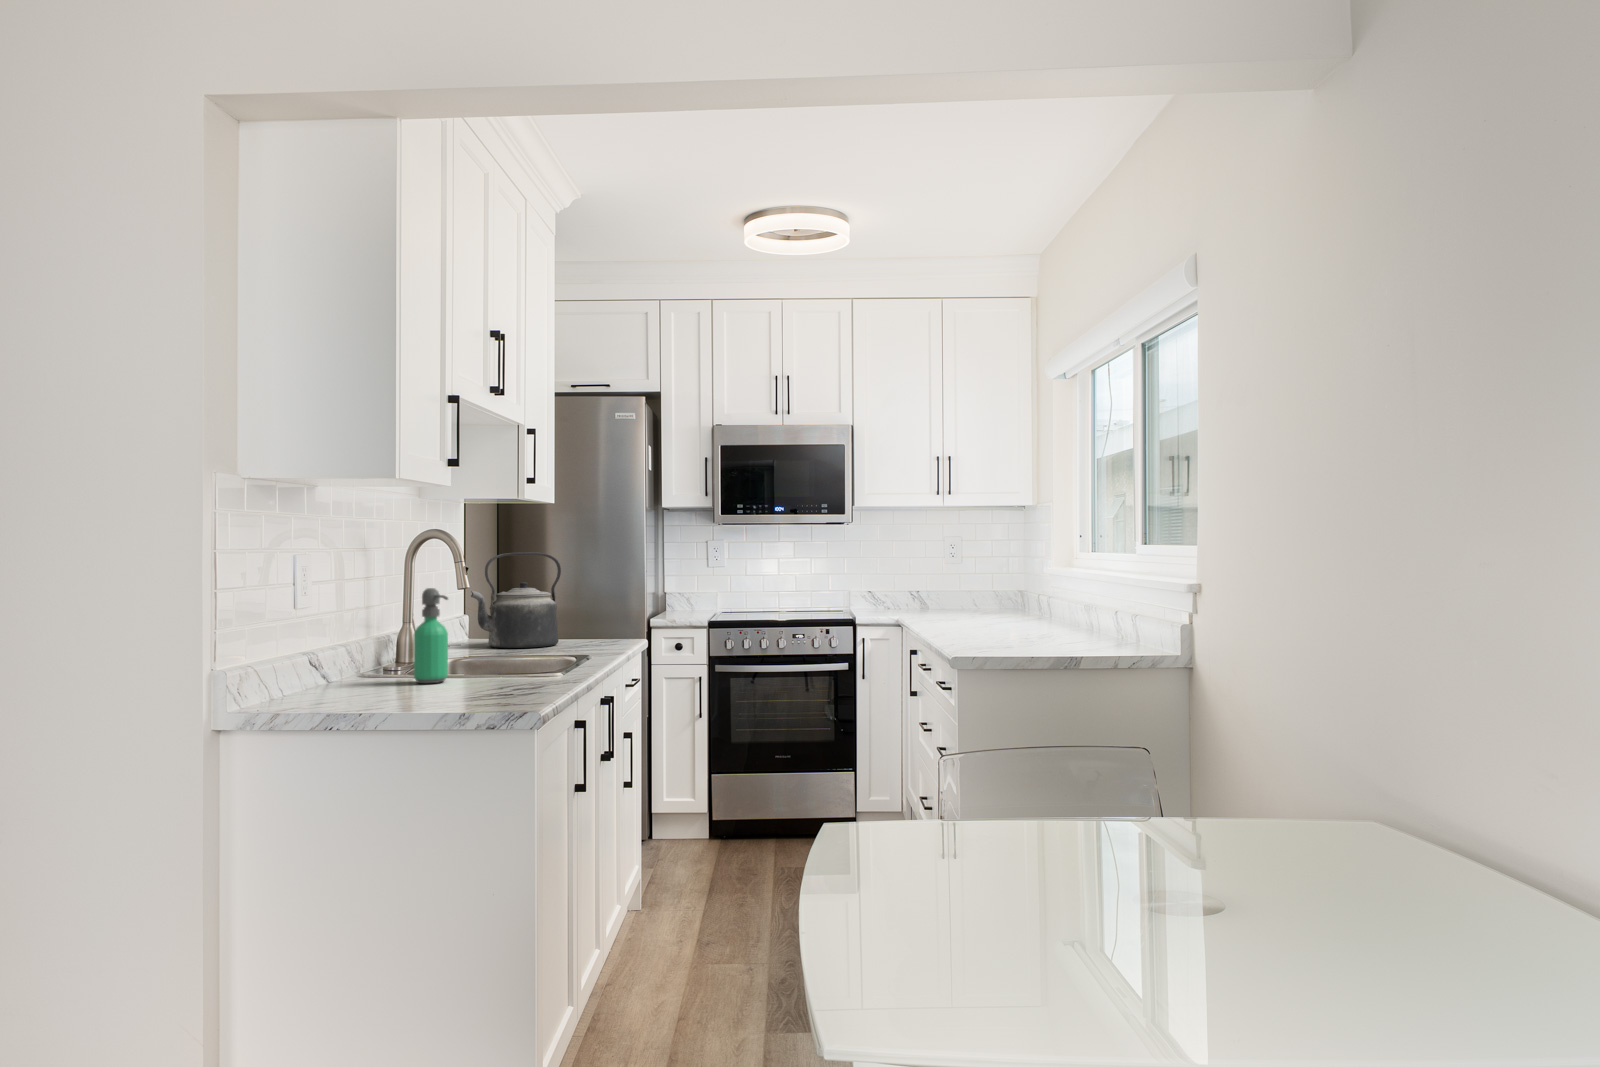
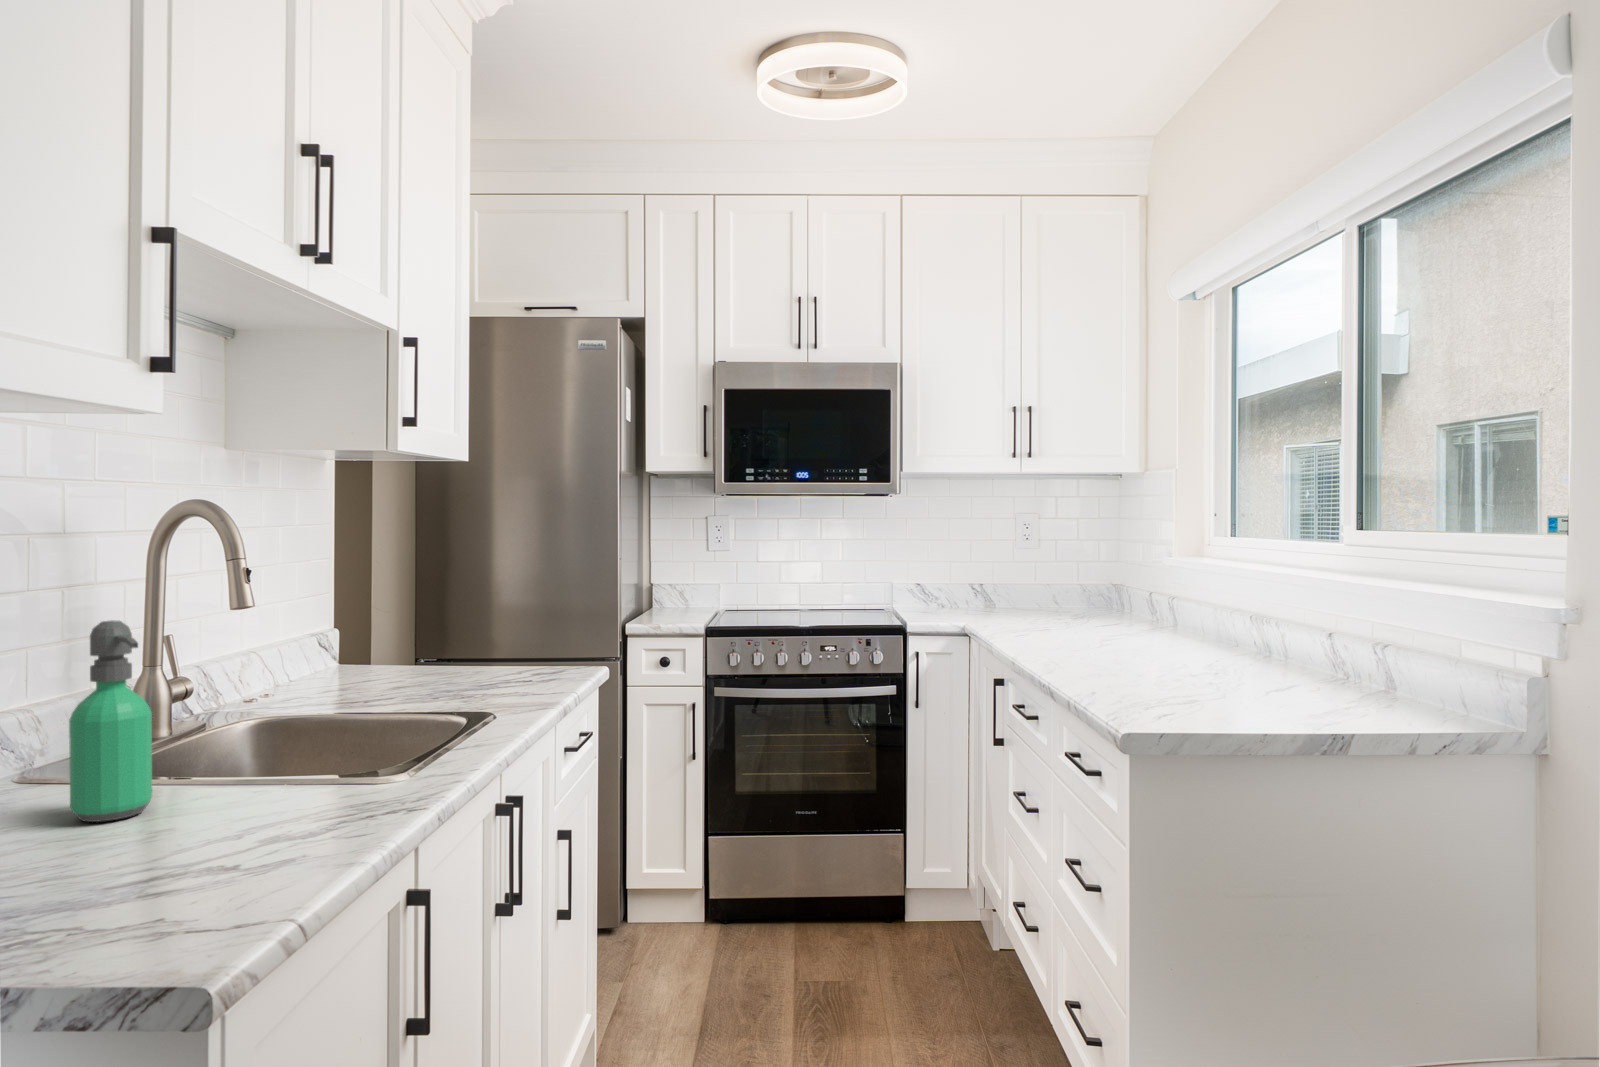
kettle: present [471,553,561,648] -> none [317,537,469,691]

